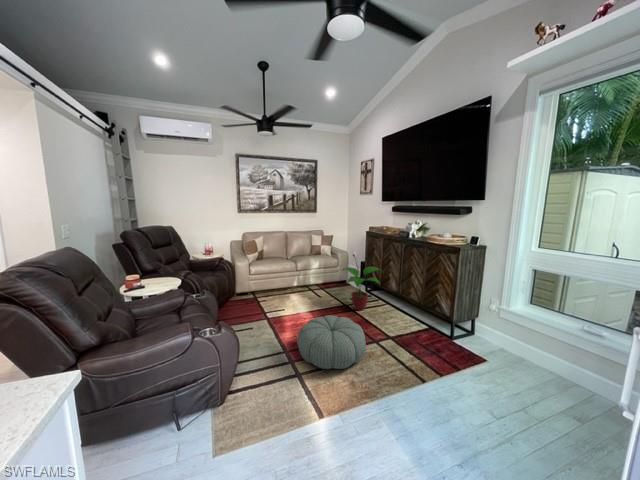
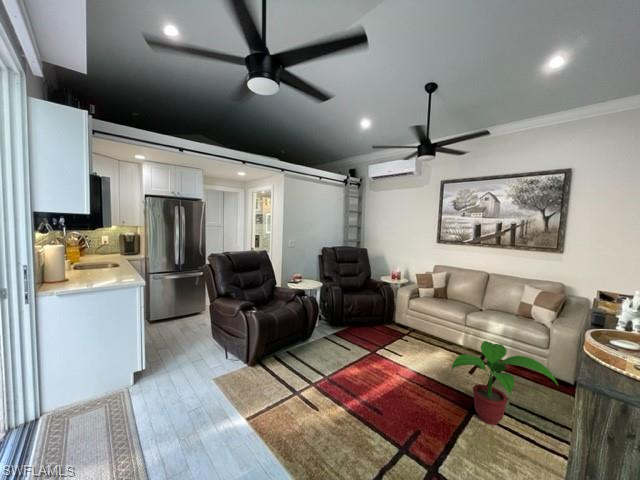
pouf: present [297,315,366,369] -> none [304,360,387,433]

